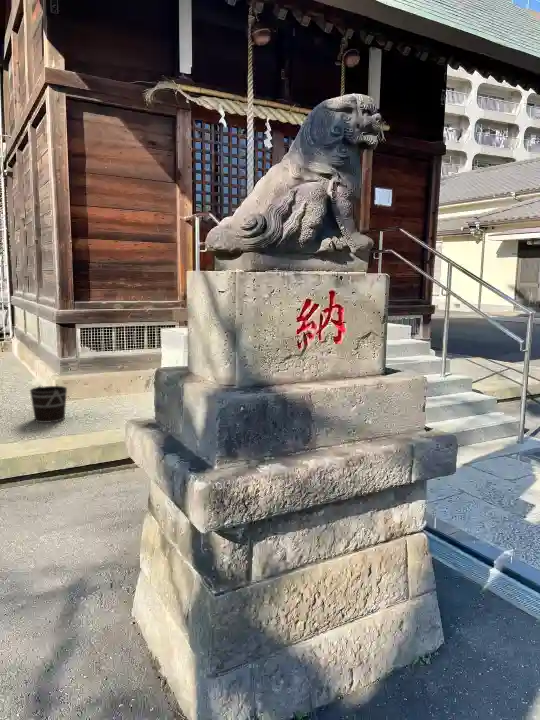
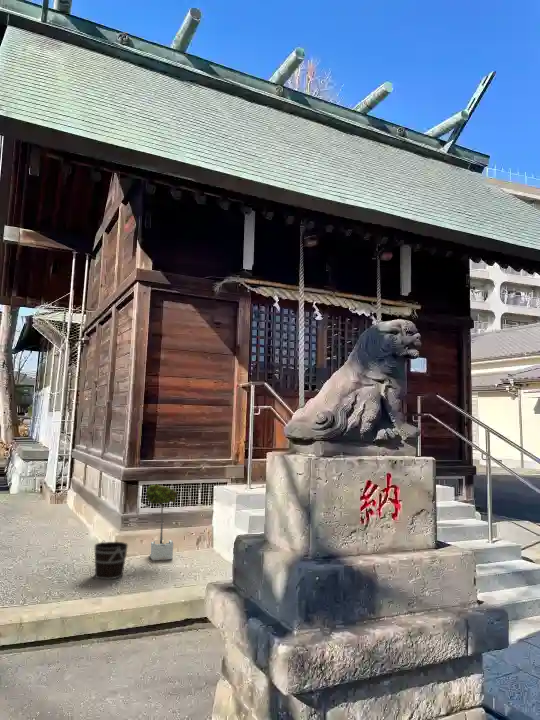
potted tree: none [85,326,120,403] -> present [146,484,177,560]

